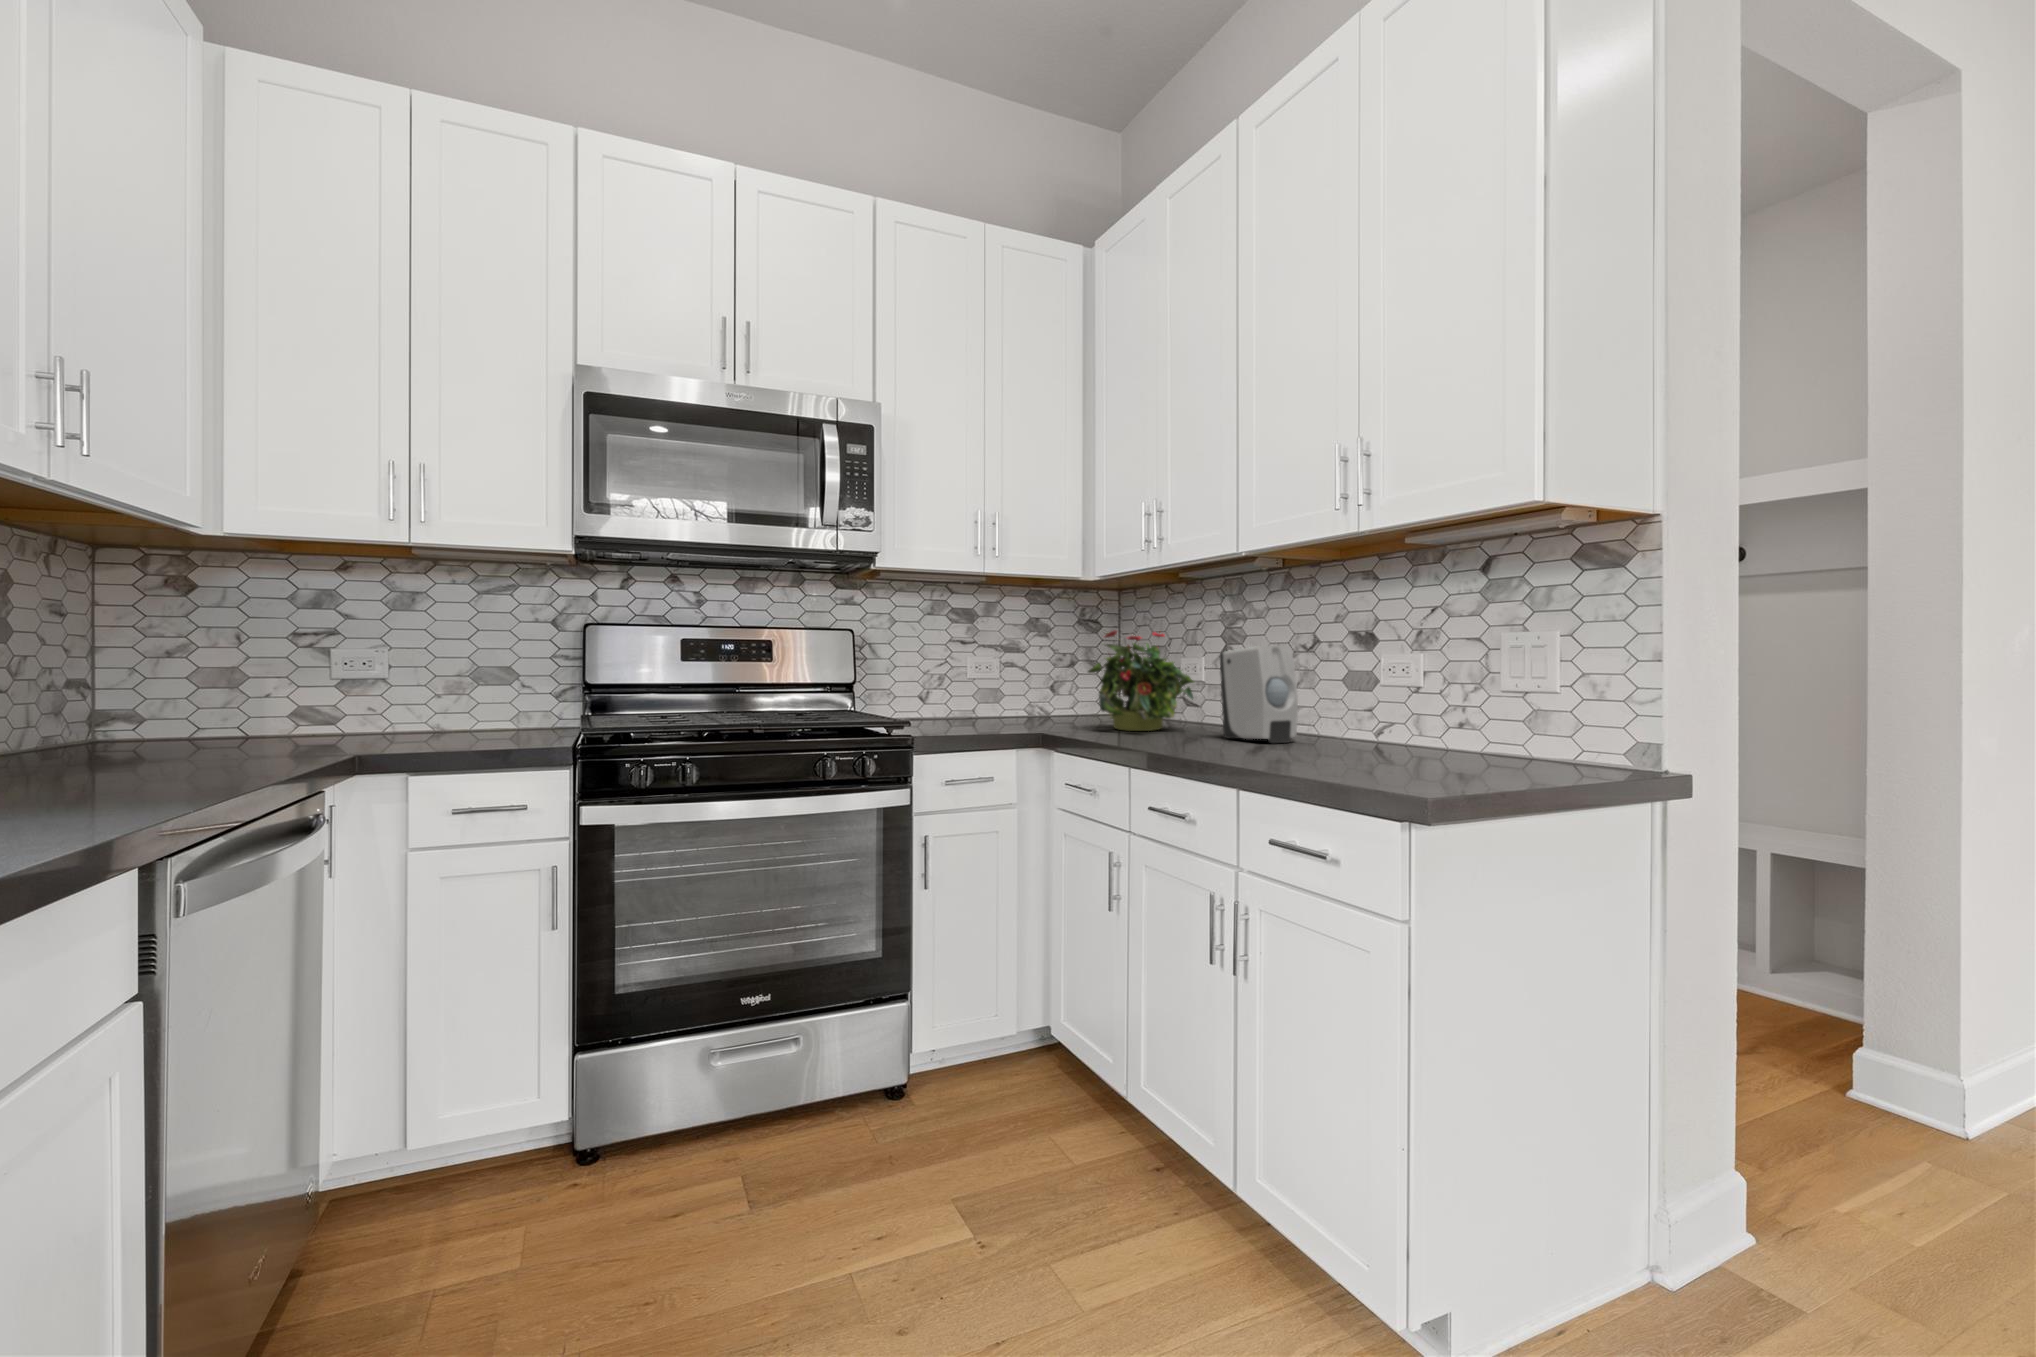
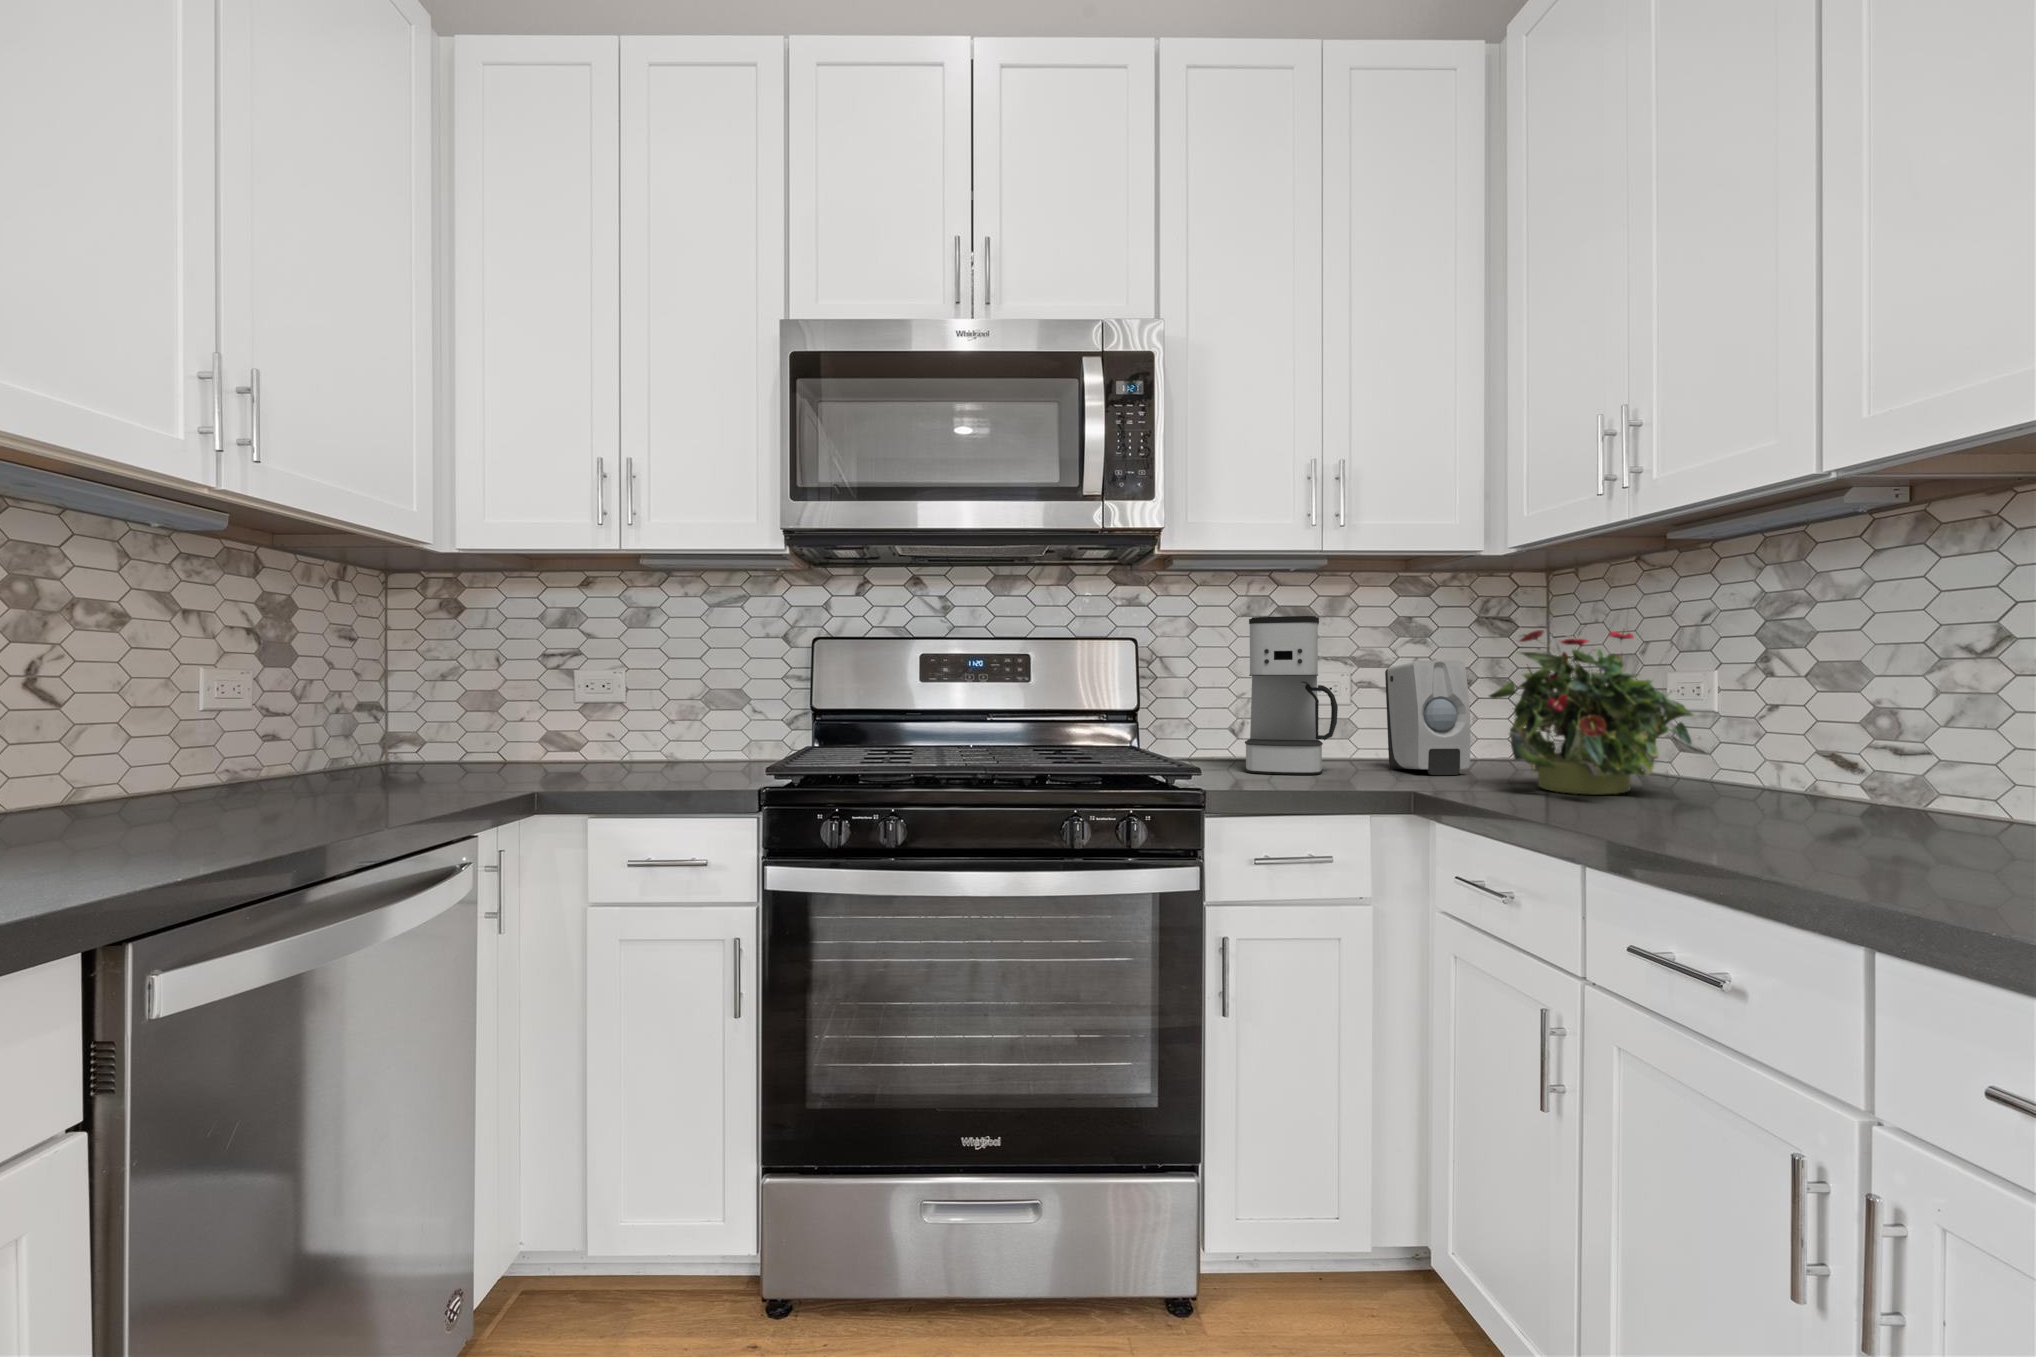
coffee maker: none [931,617,992,727] -> present [1245,616,1338,775]
soap dispenser: present [1220,646,1298,743] -> present [1385,661,1470,775]

